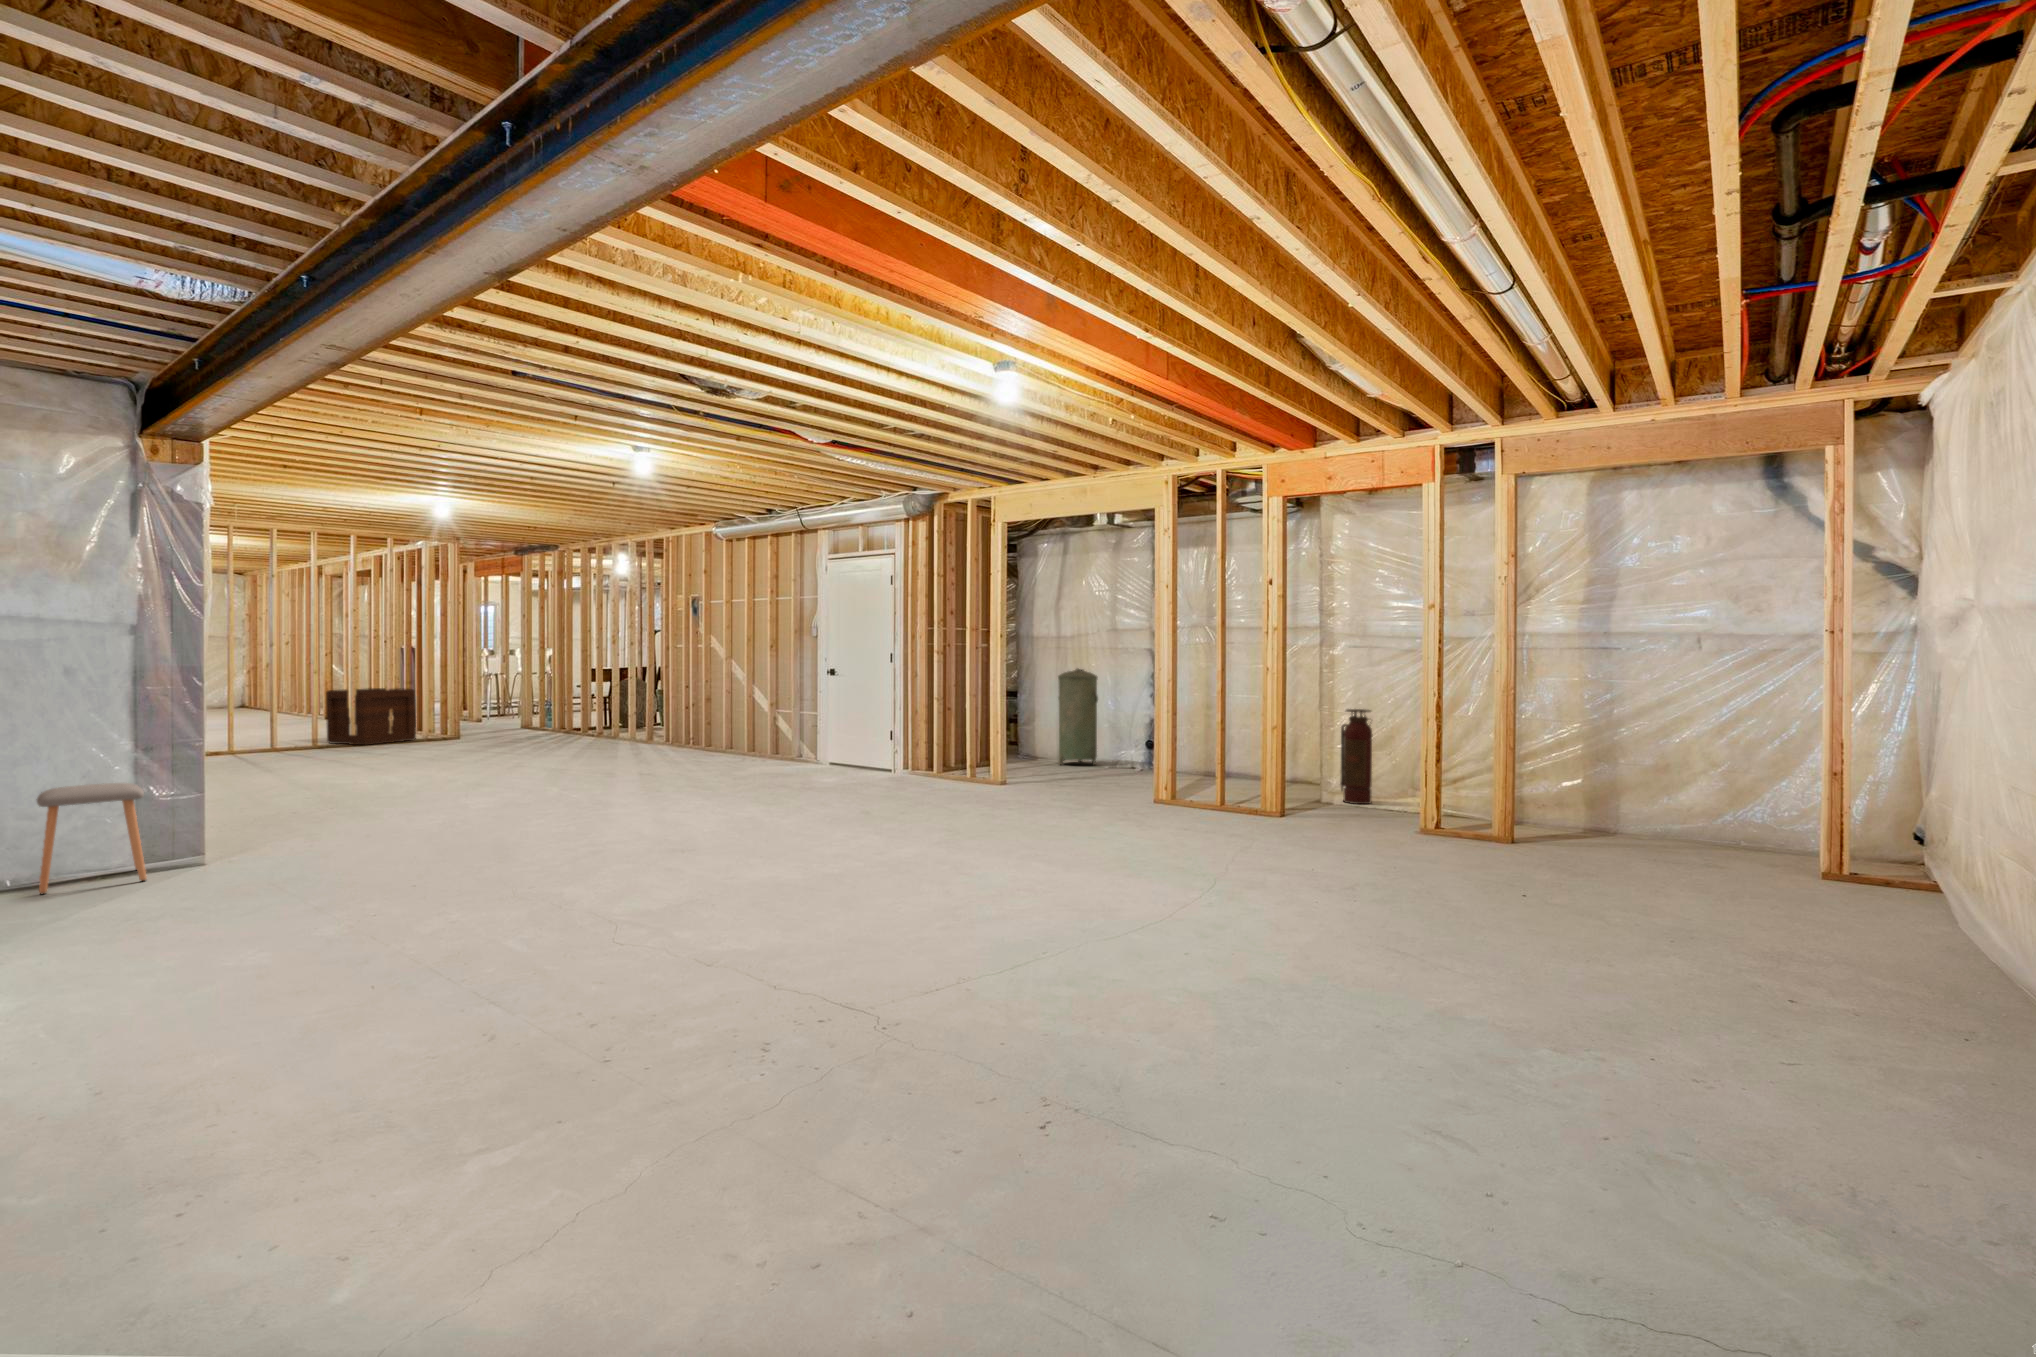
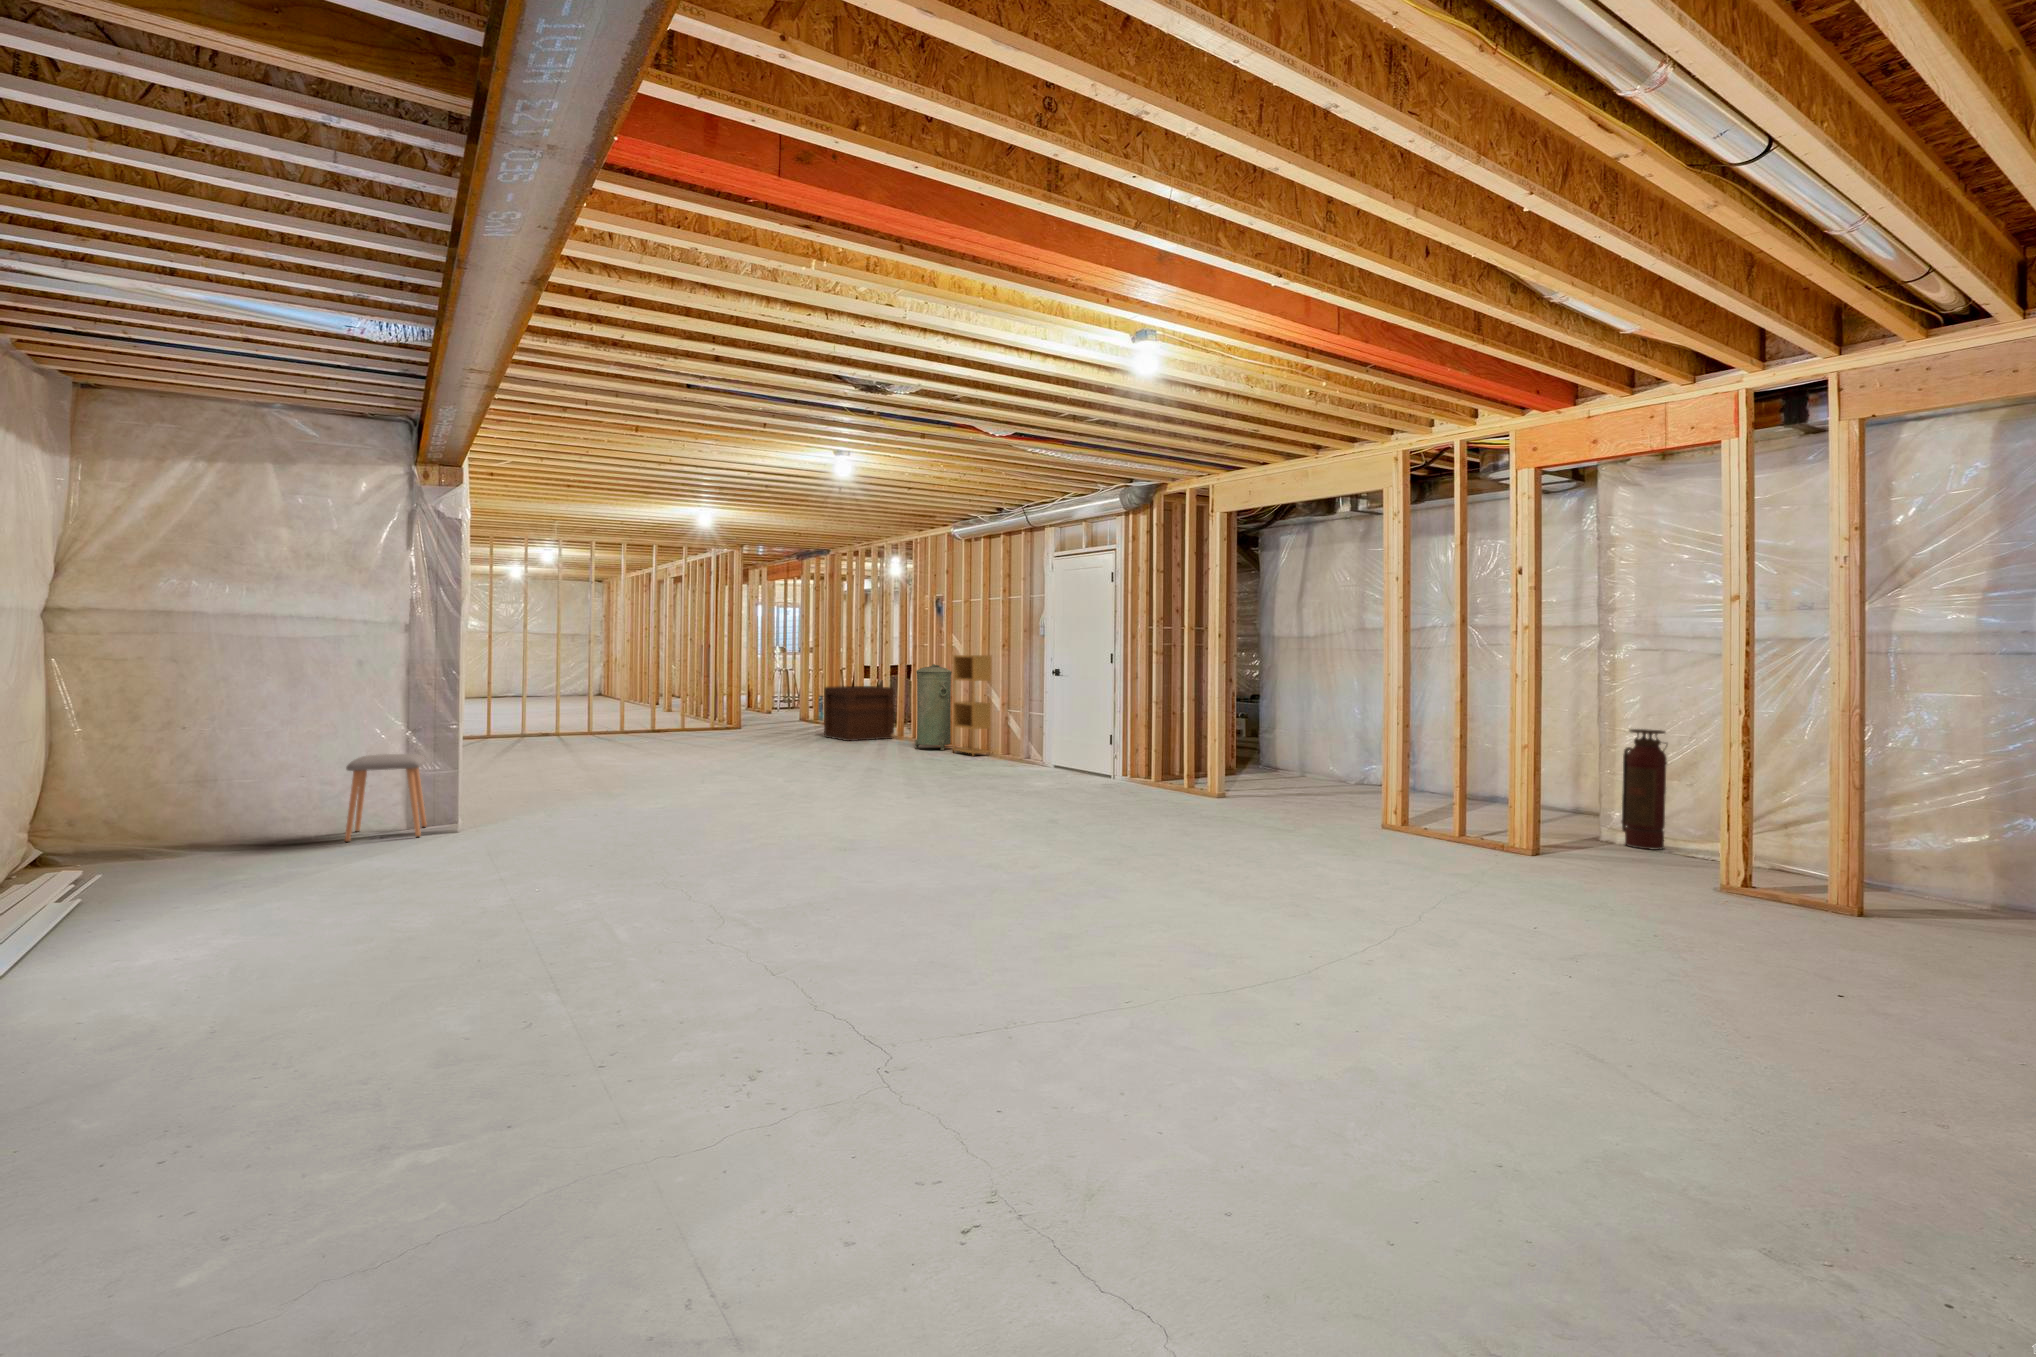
shelving unit: none [719,656,762,758] -> present [953,655,992,756]
trash can: present [1058,669,1098,765] -> present [915,664,952,750]
wooden crate: present [326,688,416,745] -> present [824,686,894,741]

